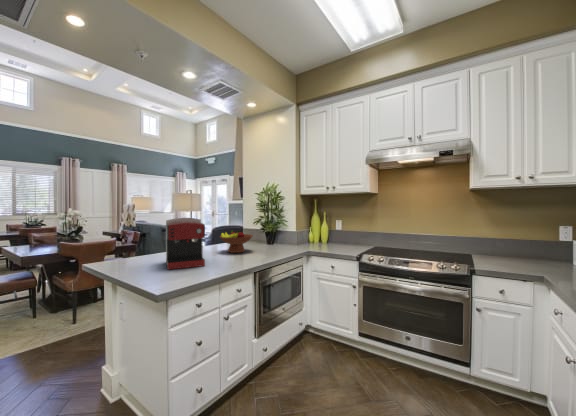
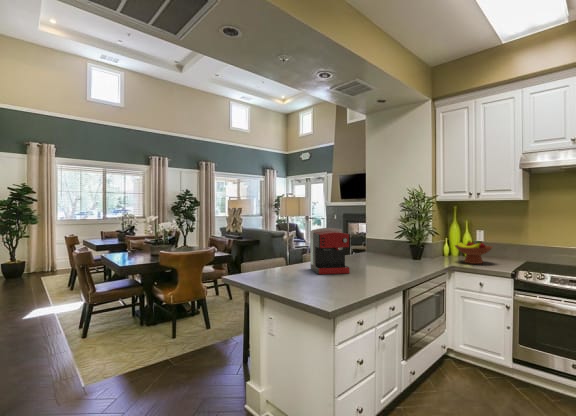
fruit bowl: present [220,231,253,253] -> present [455,241,492,264]

